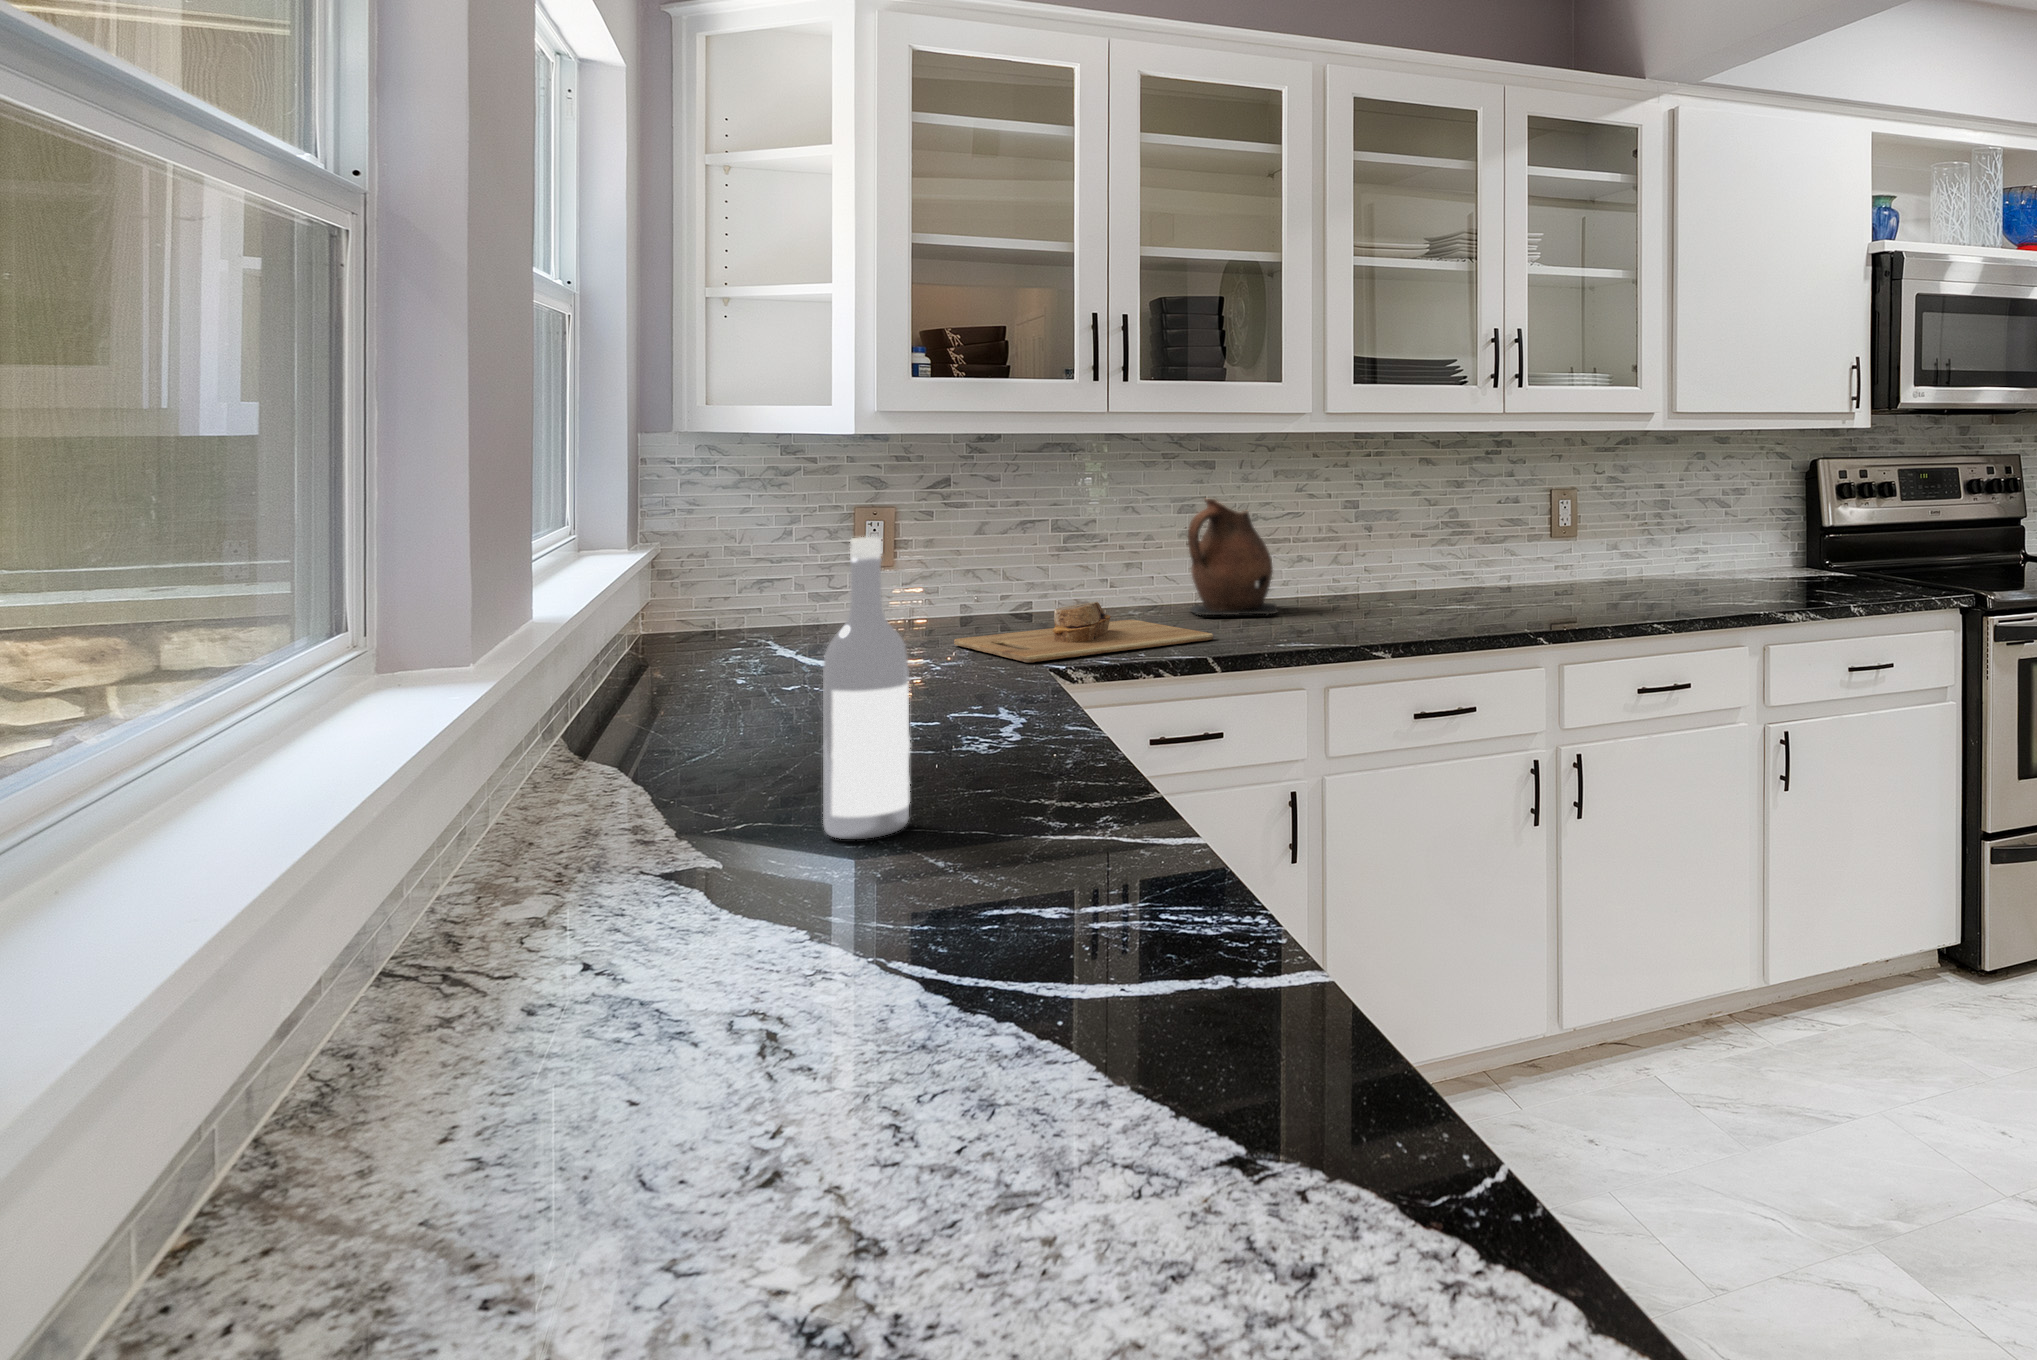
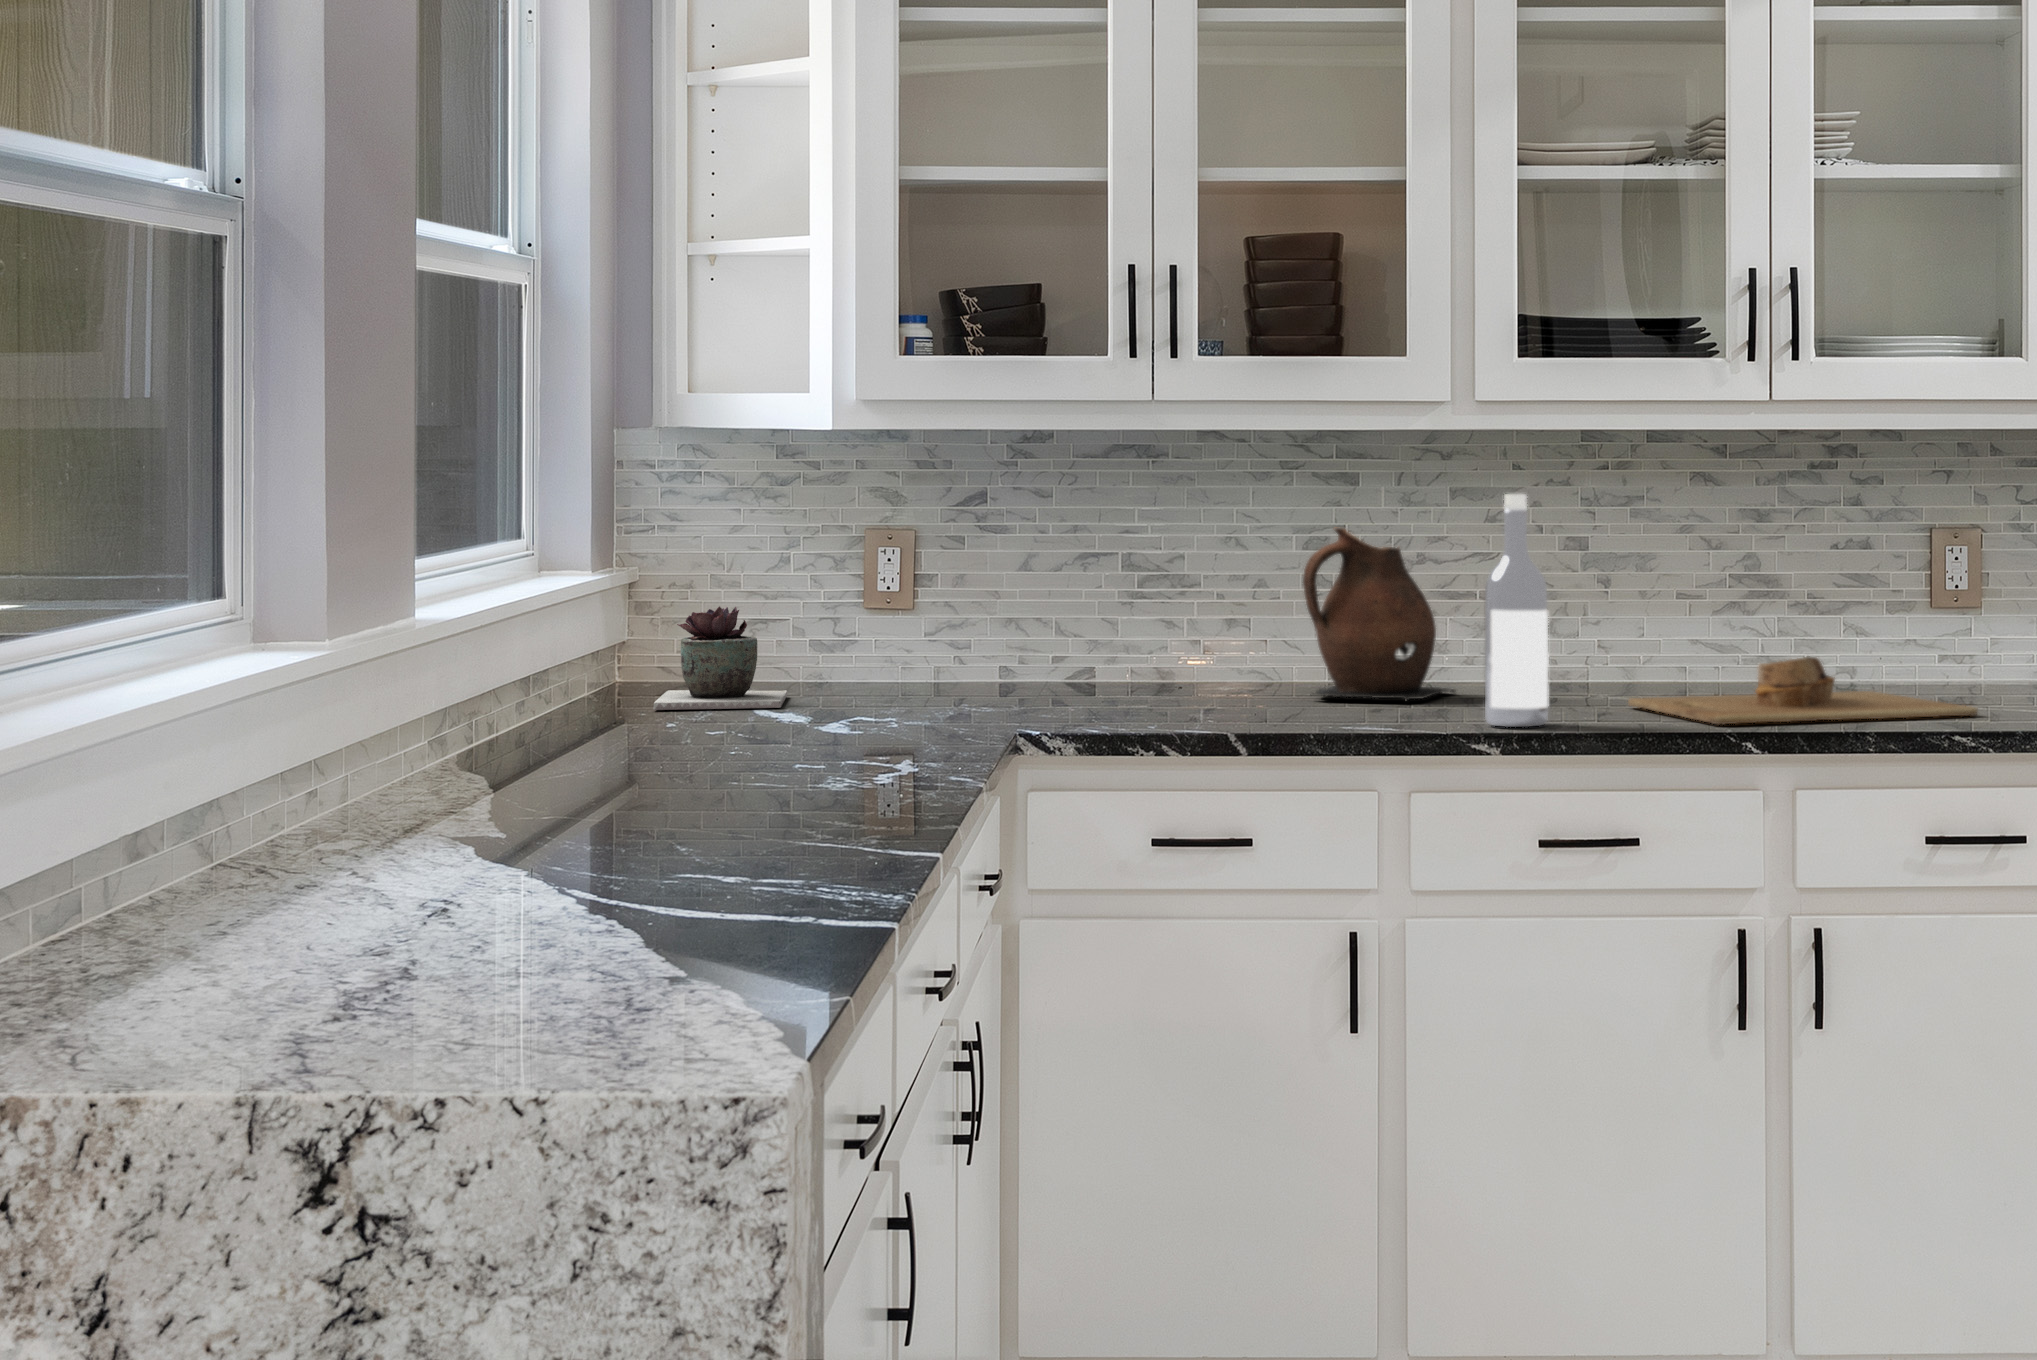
wine bottle: present [823,537,910,839] -> present [1485,494,1549,727]
succulent plant: none [693,572,816,658] -> present [653,606,787,710]
cutting board: present [954,602,1213,663] -> present [1628,656,1978,724]

